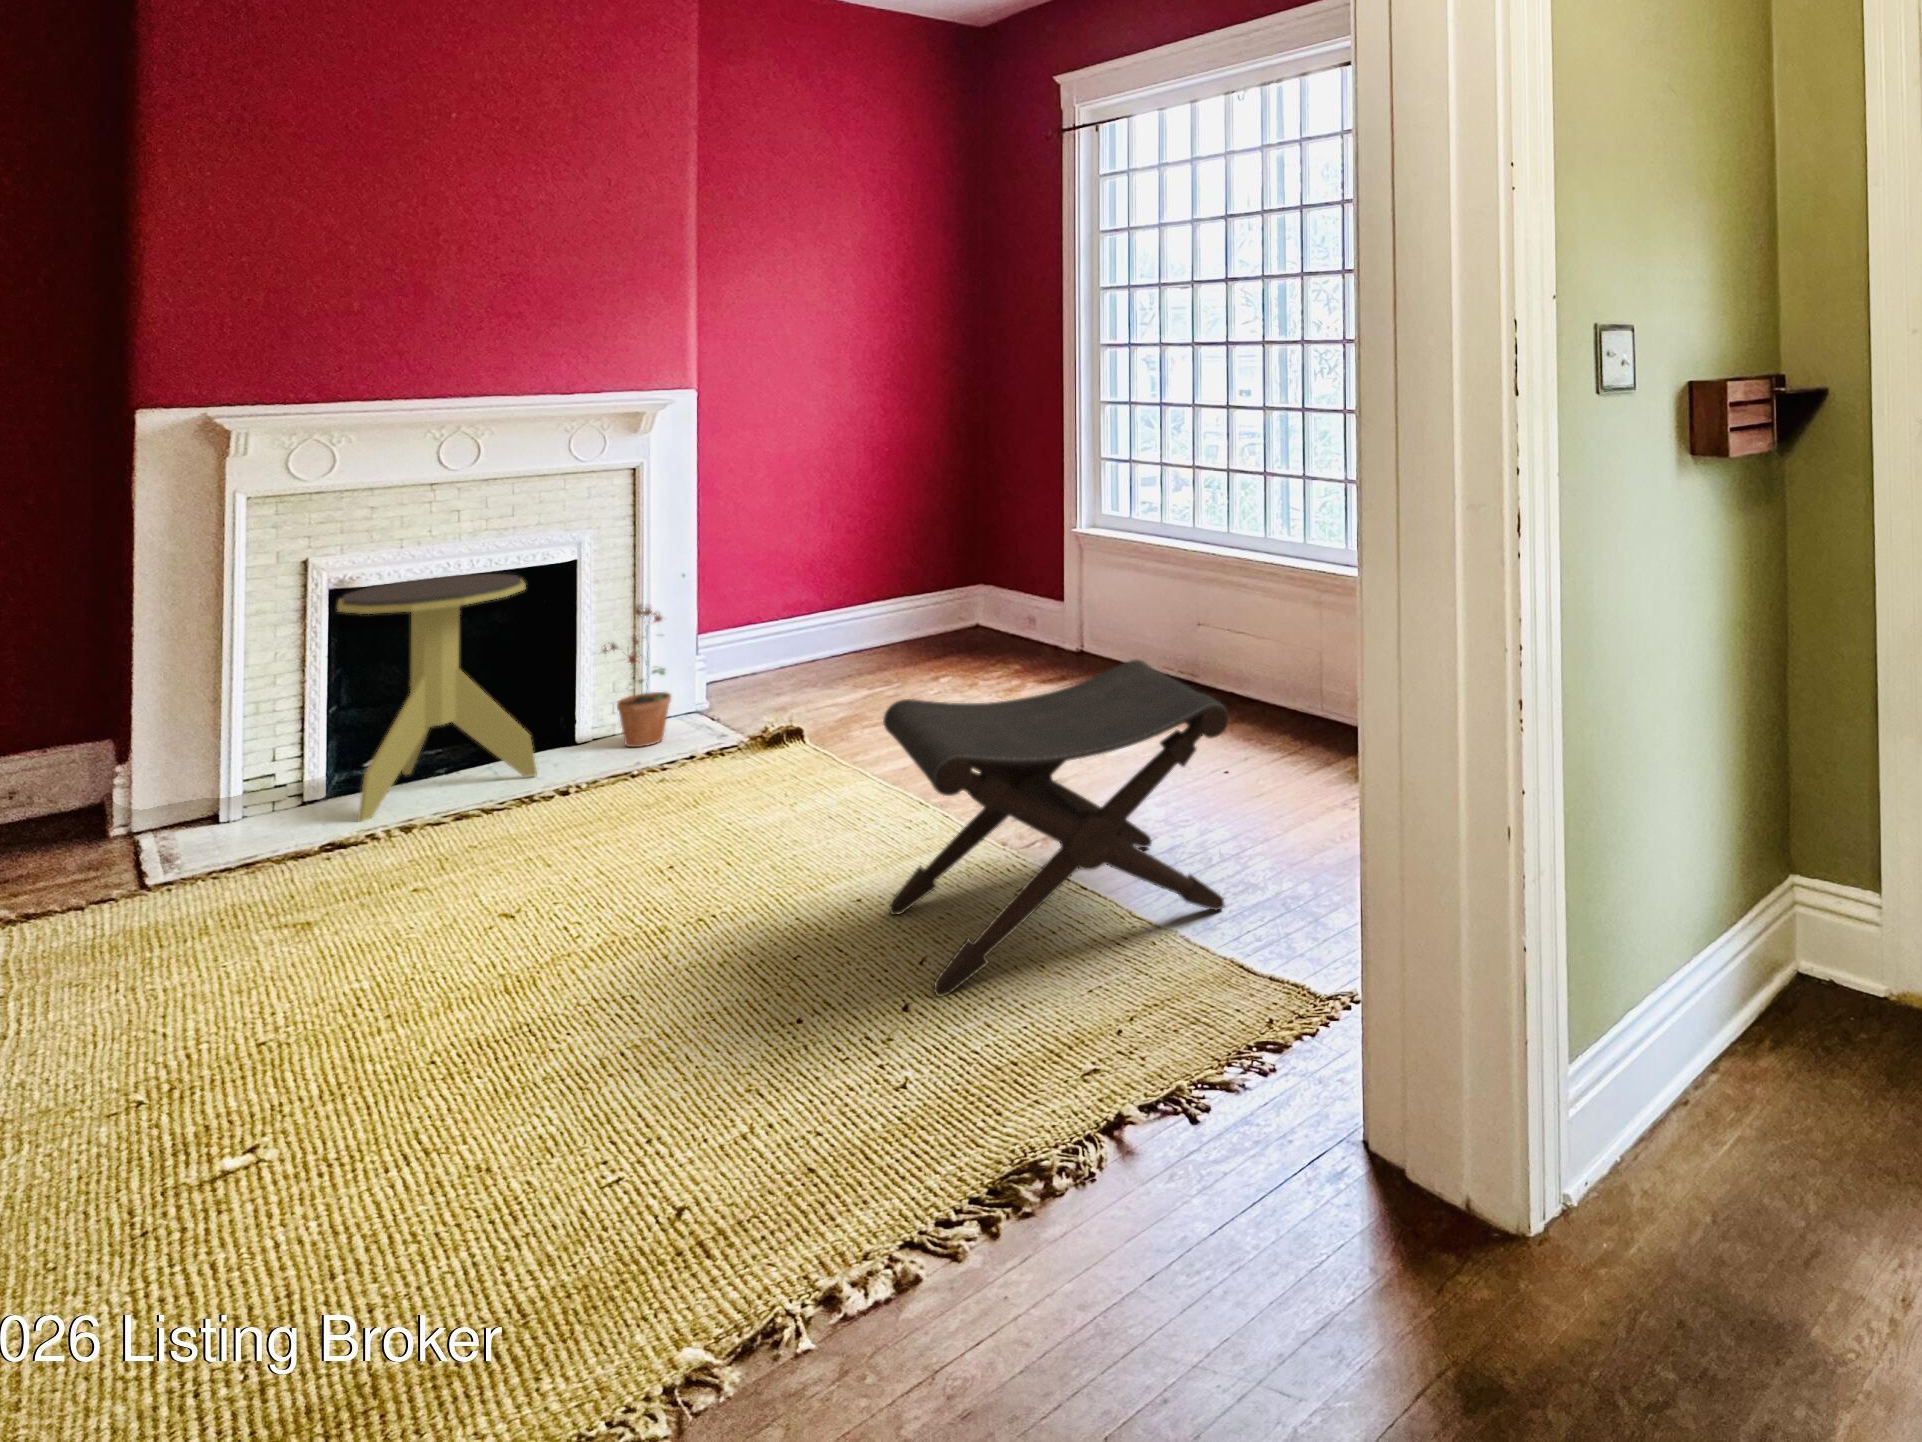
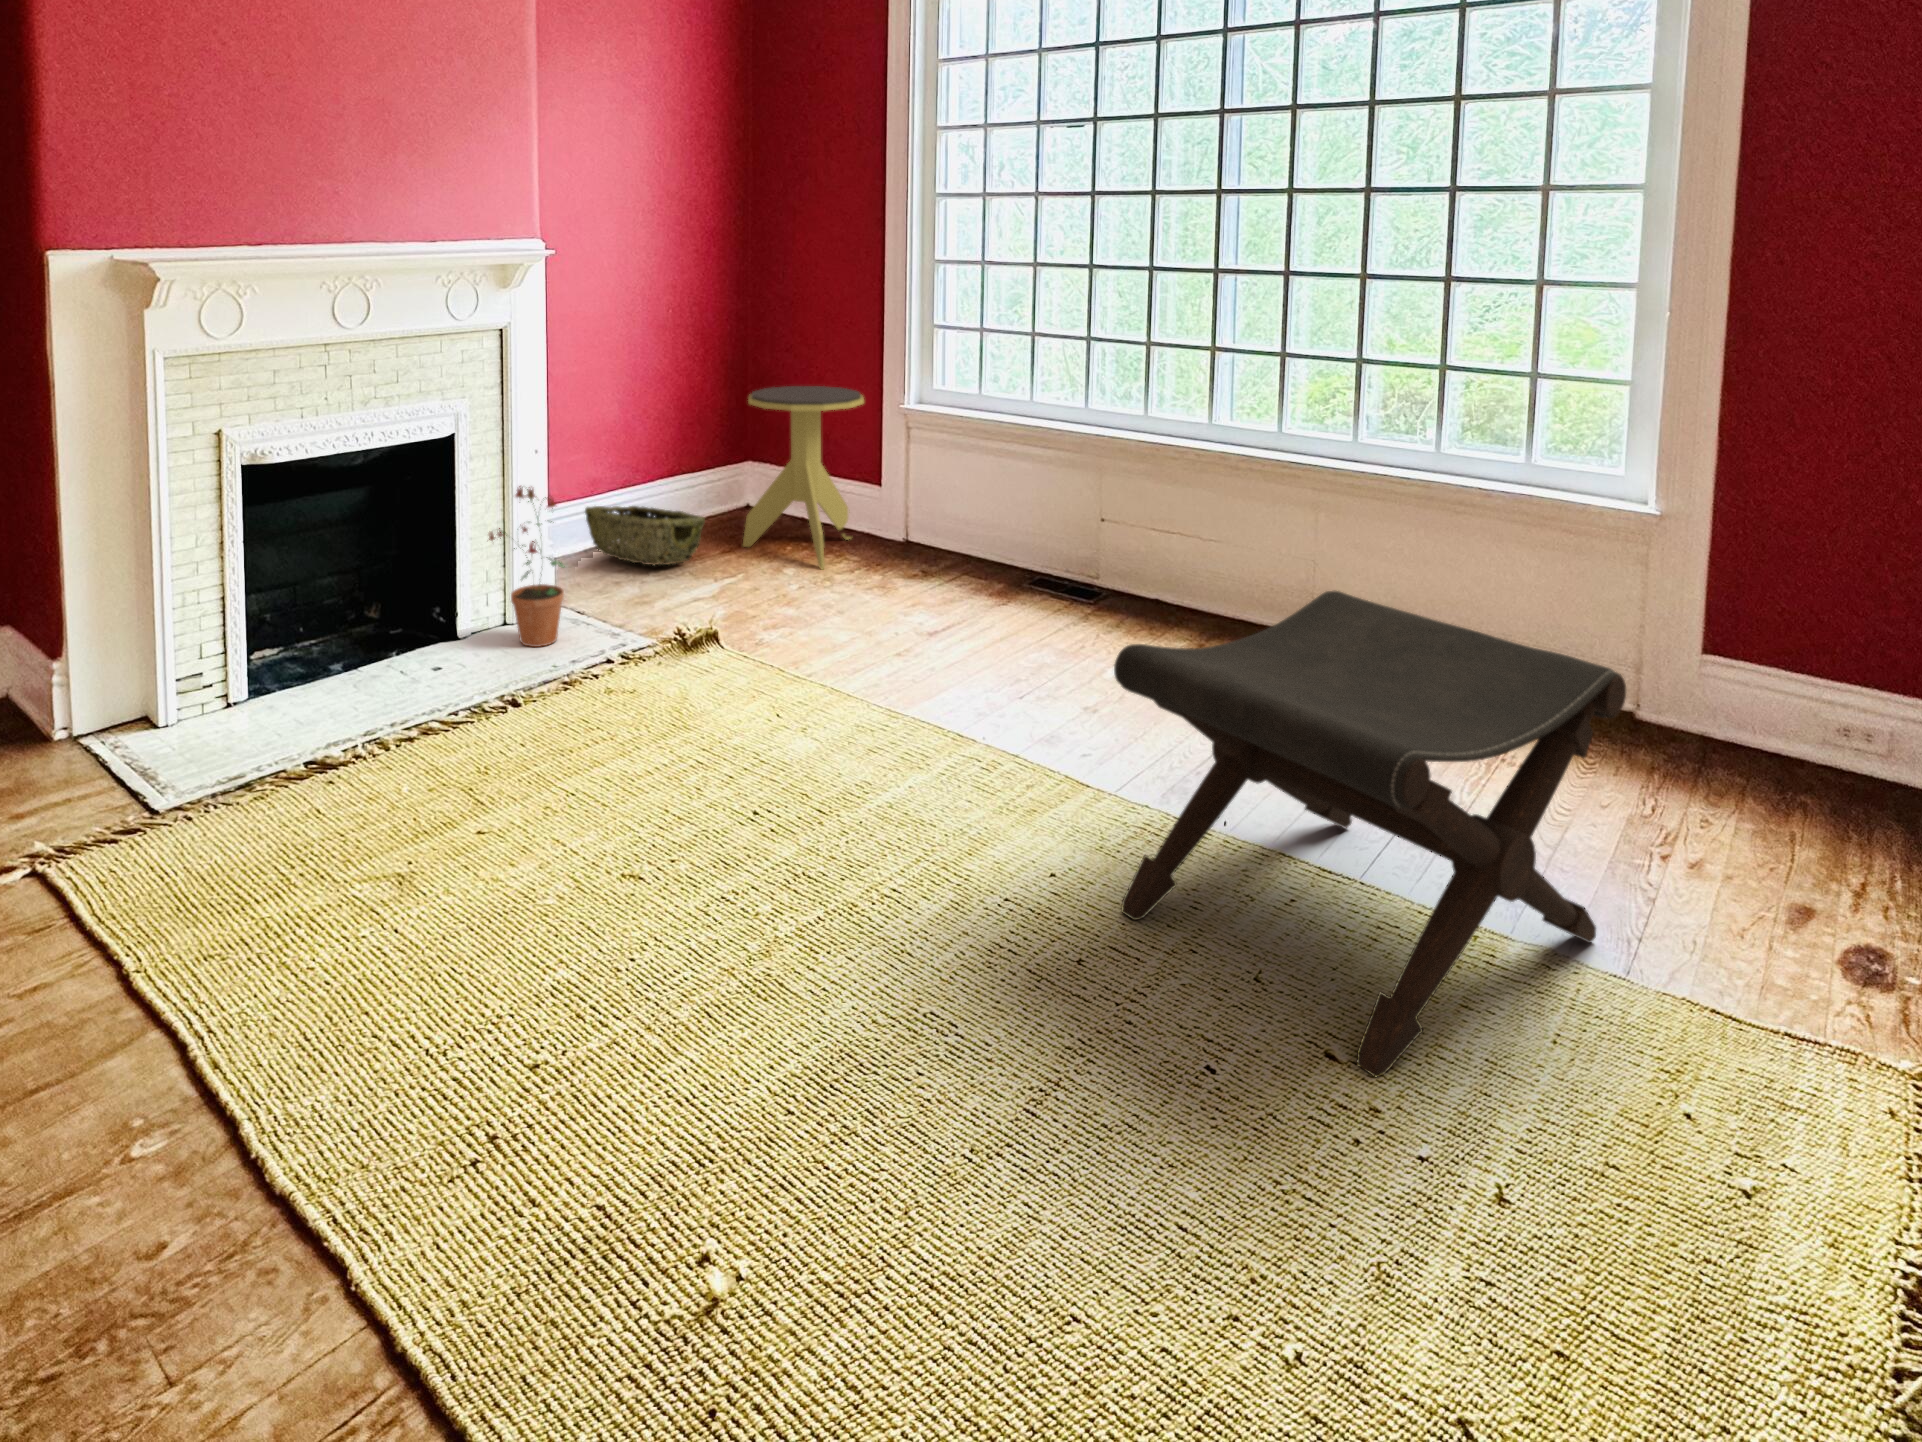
side table: present [337,574,537,822] -> present [743,386,864,570]
woven basket: none [769,625,878,679] -> present [585,506,705,565]

